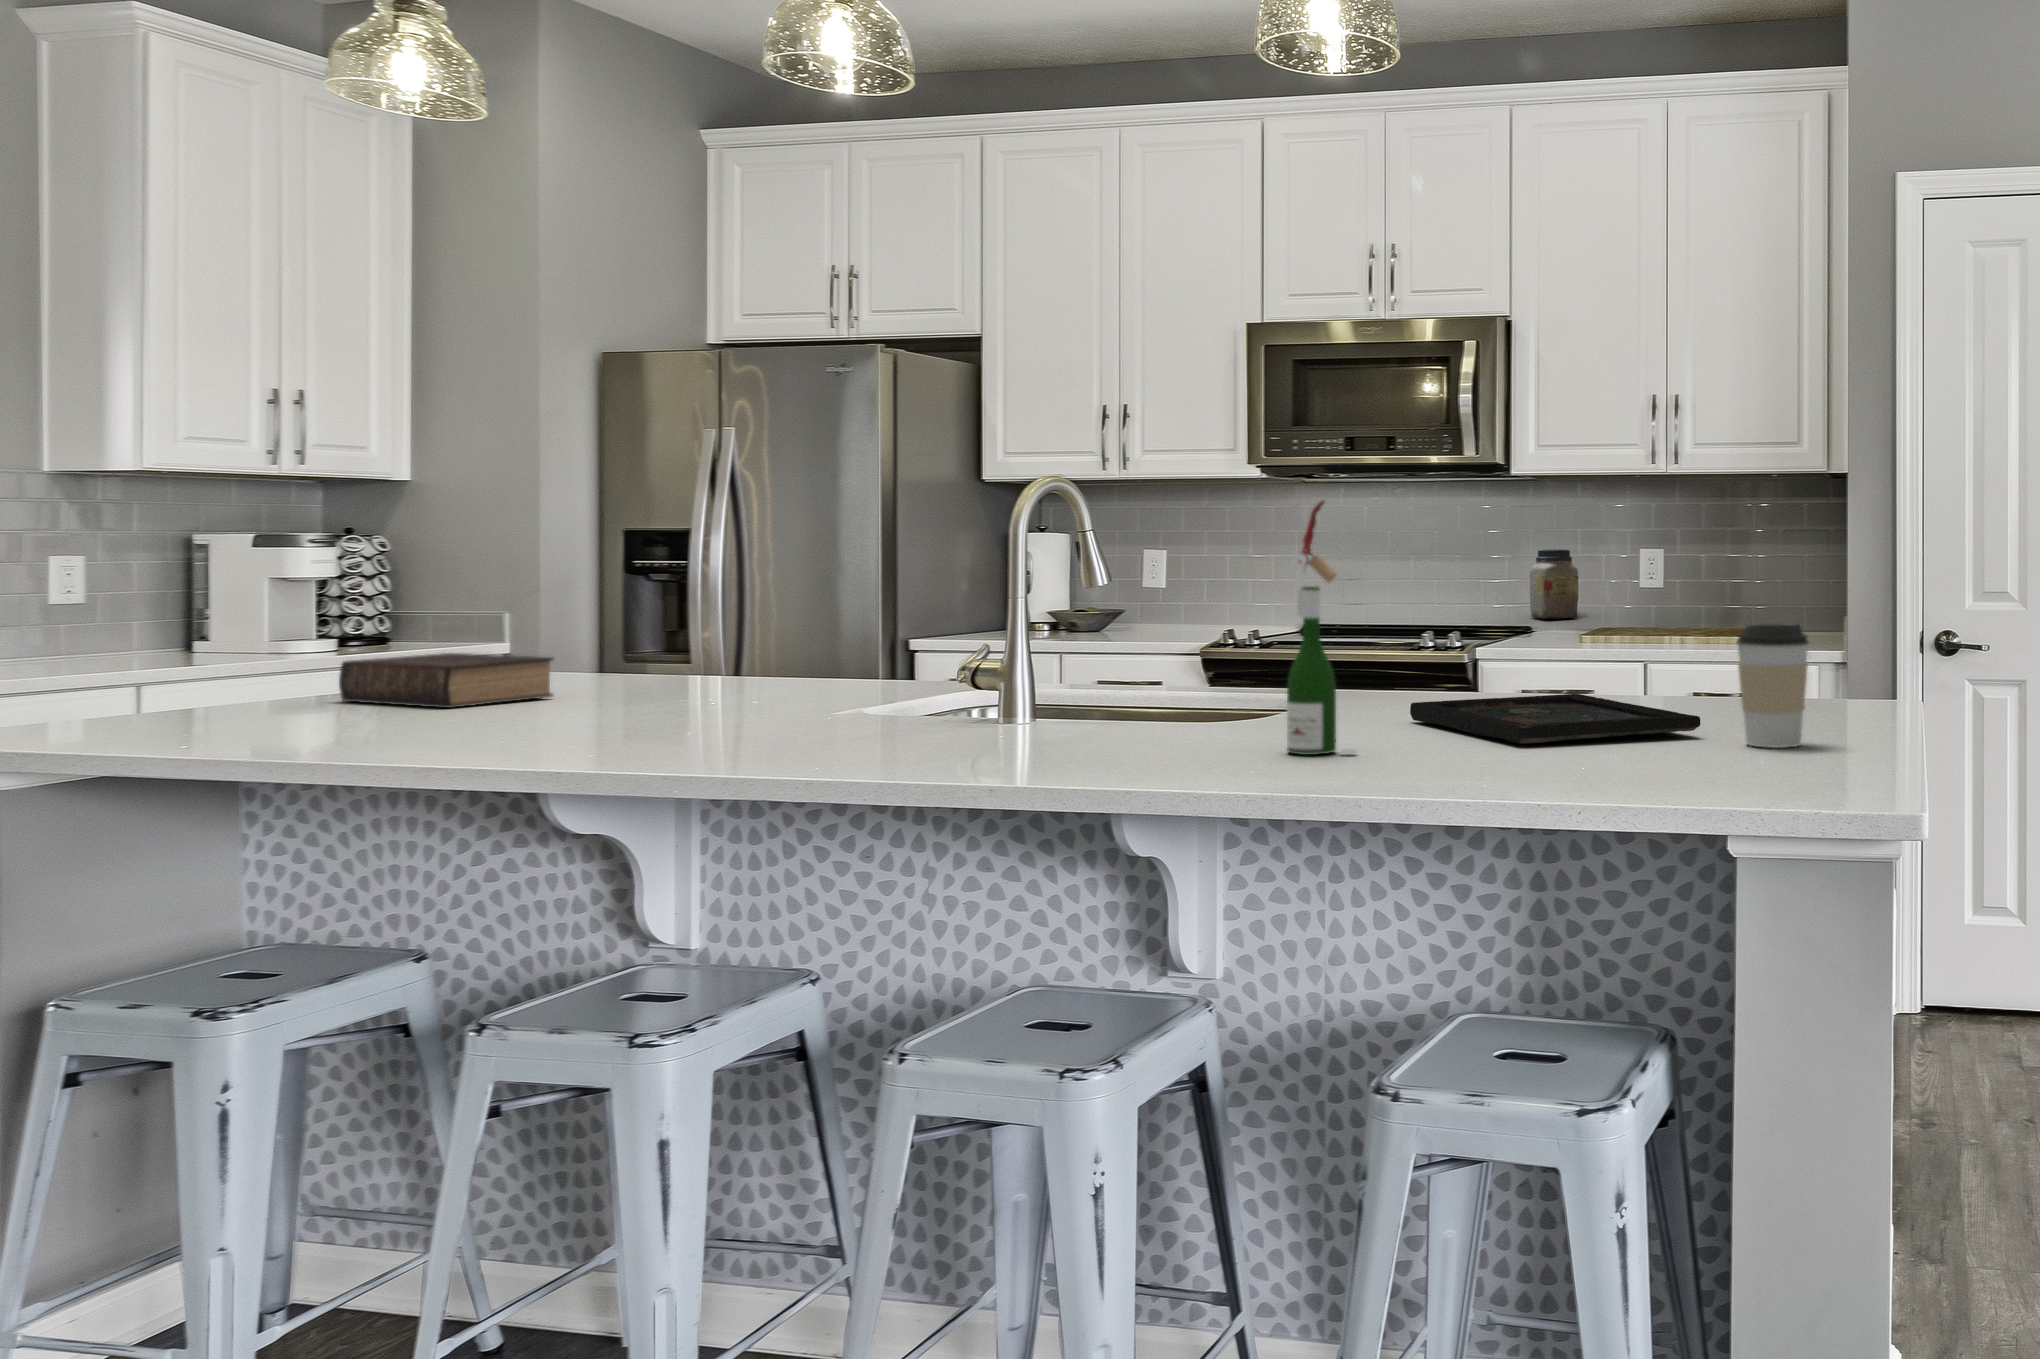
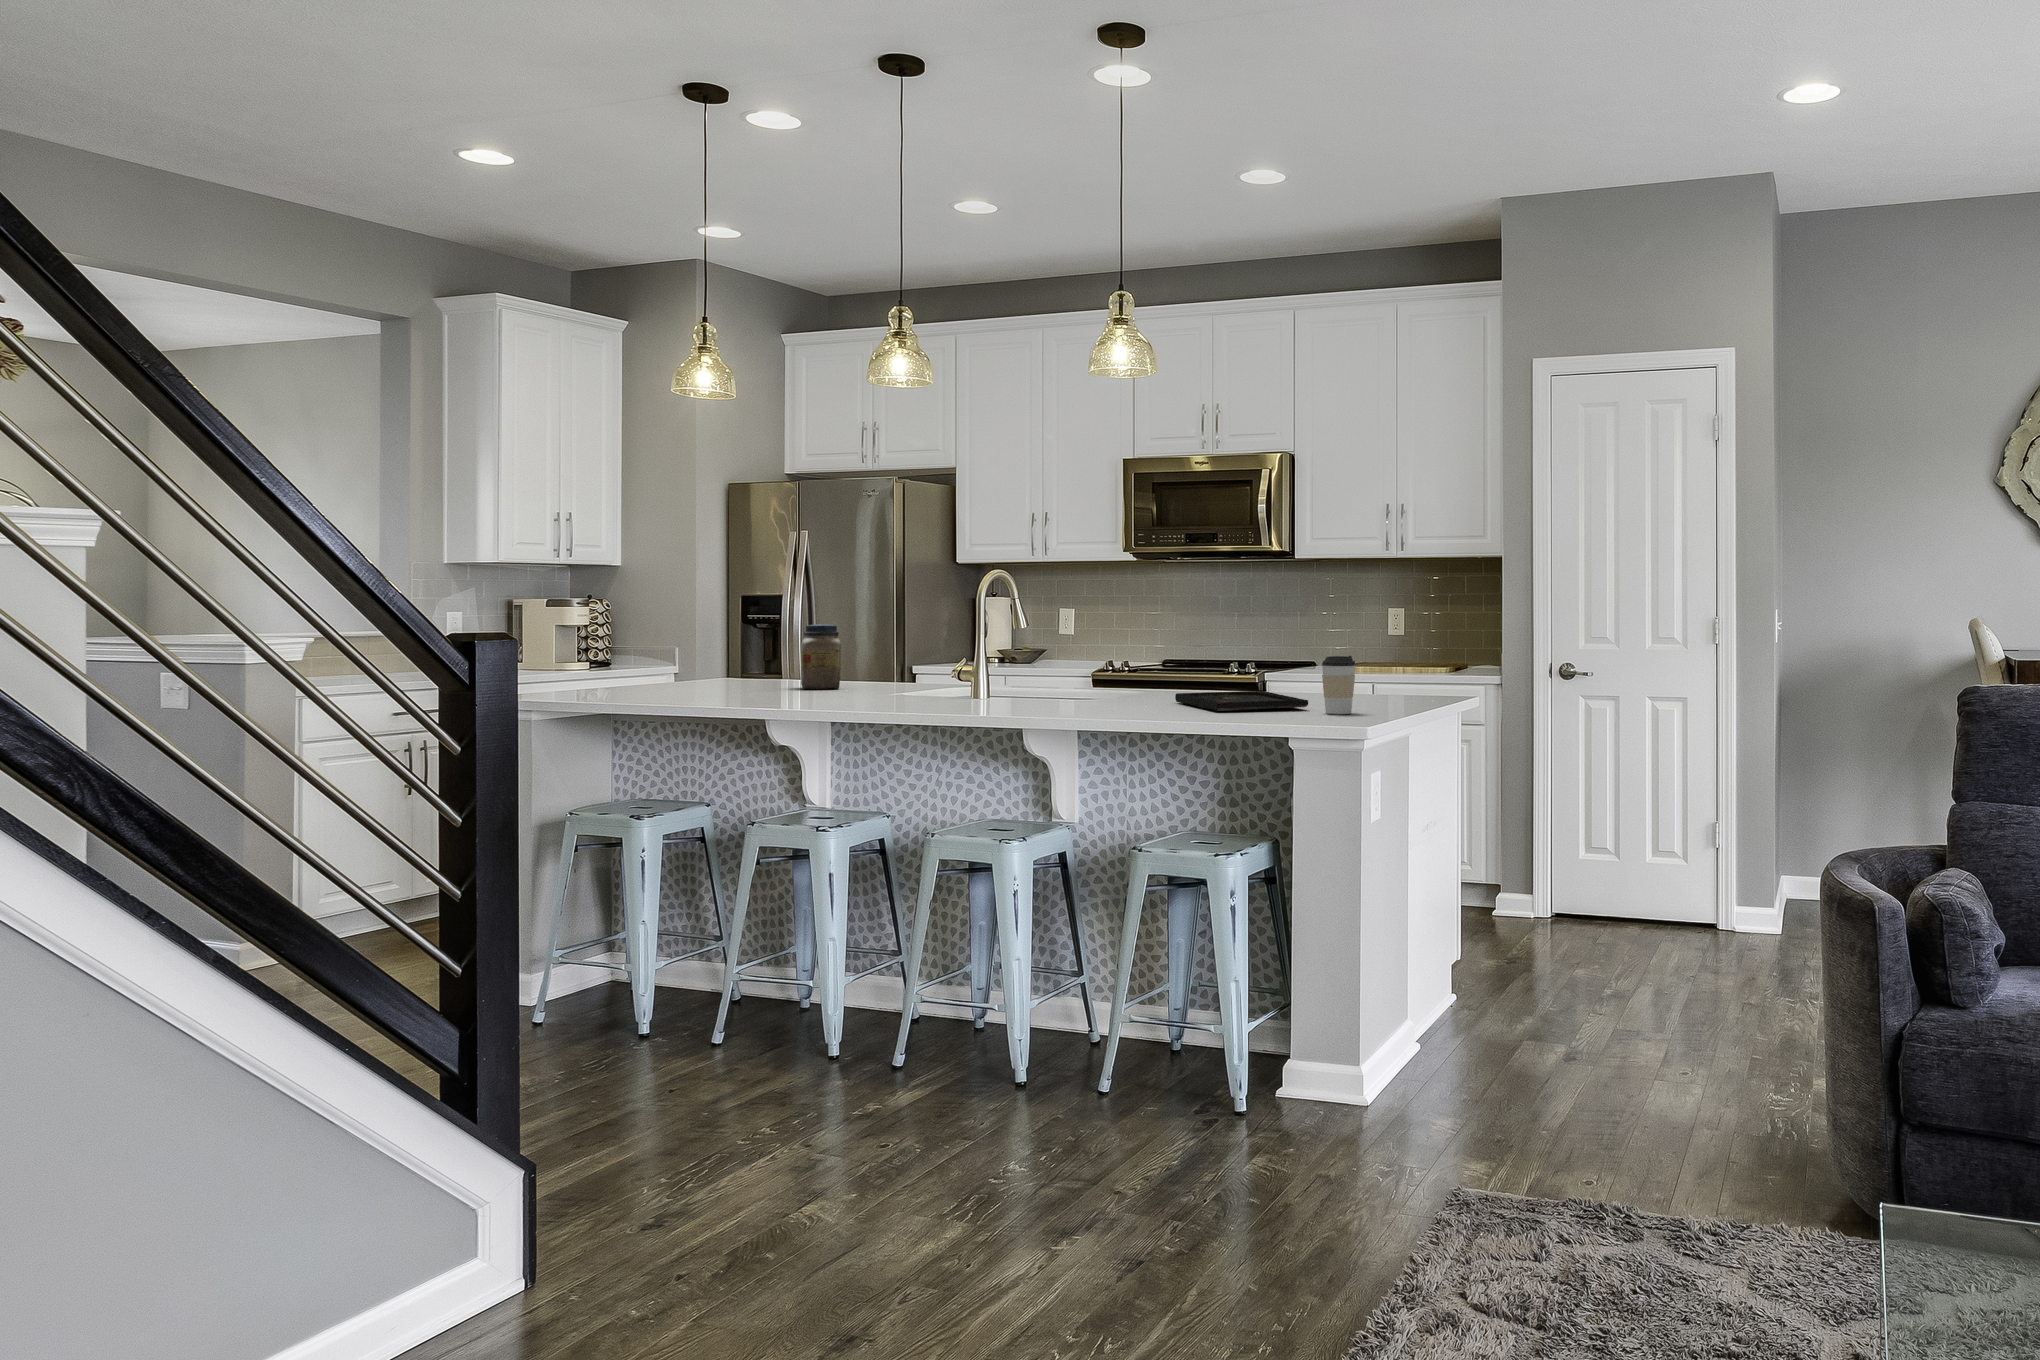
wine bottle: present [1287,500,1356,755] -> none [1107,596,1139,714]
jar: present [1530,549,1579,619] -> present [801,624,841,689]
book: present [339,653,553,708] -> none [643,664,748,691]

